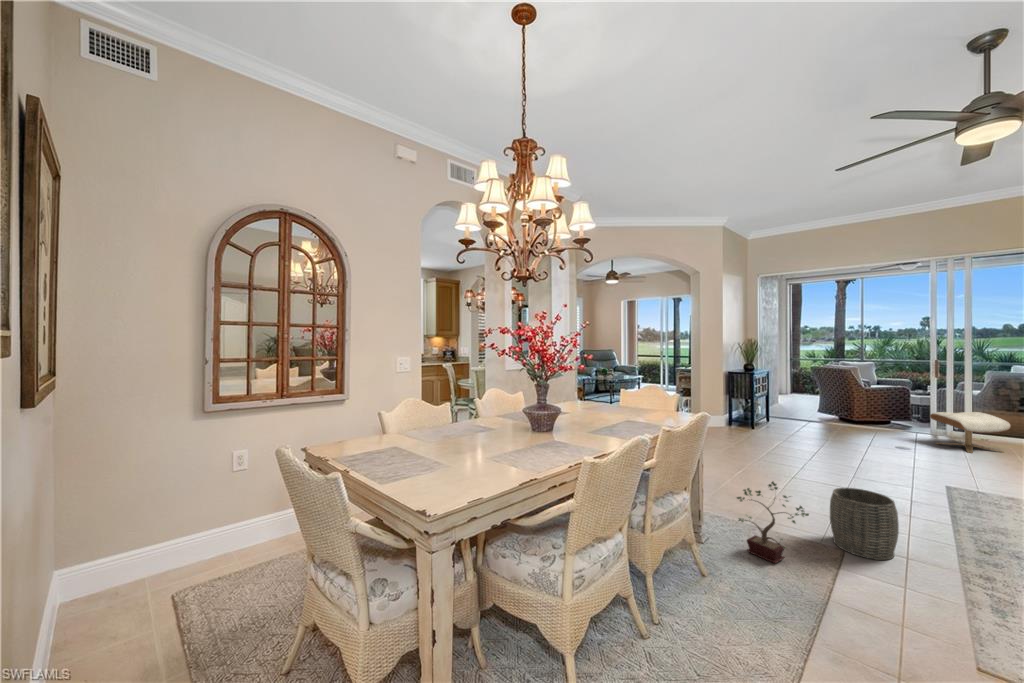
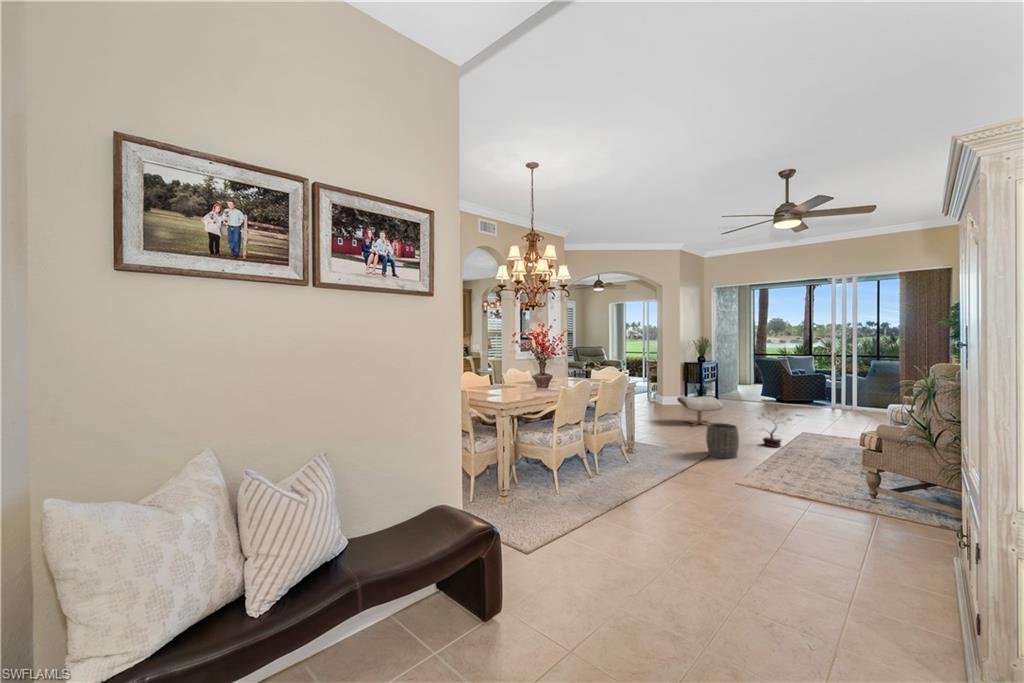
ottoman: present [930,412,1011,453] -> present [677,396,723,427]
potted plant: present [737,482,809,563] -> present [763,409,791,447]

